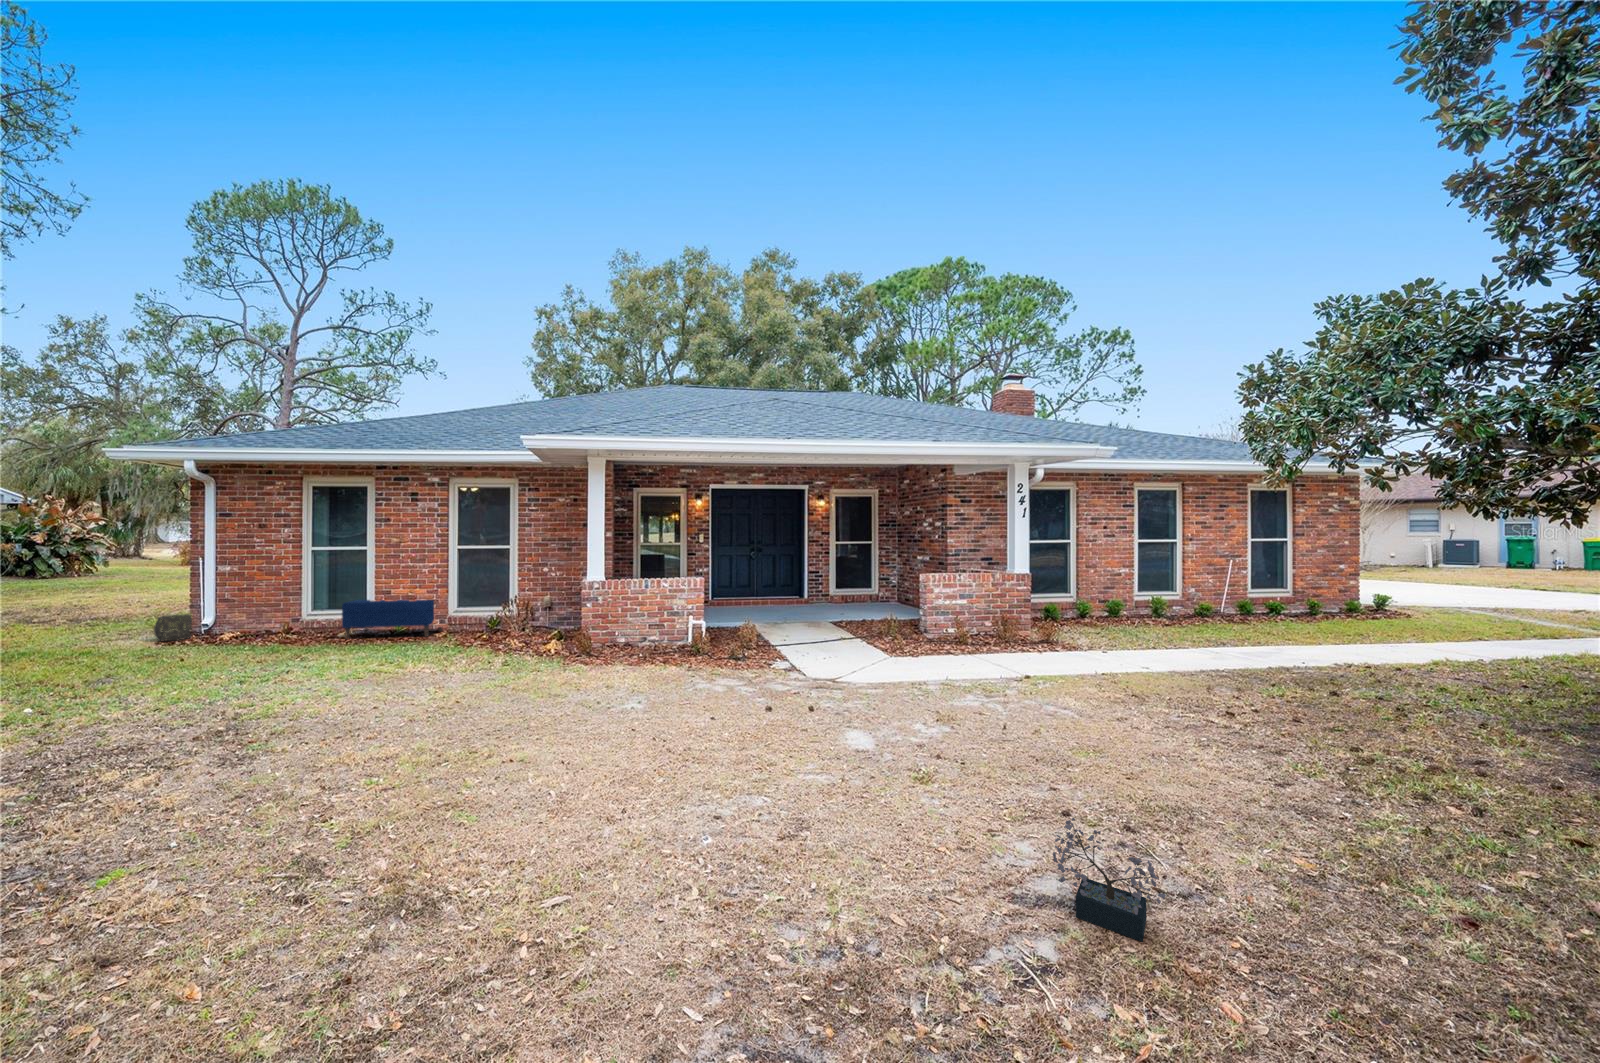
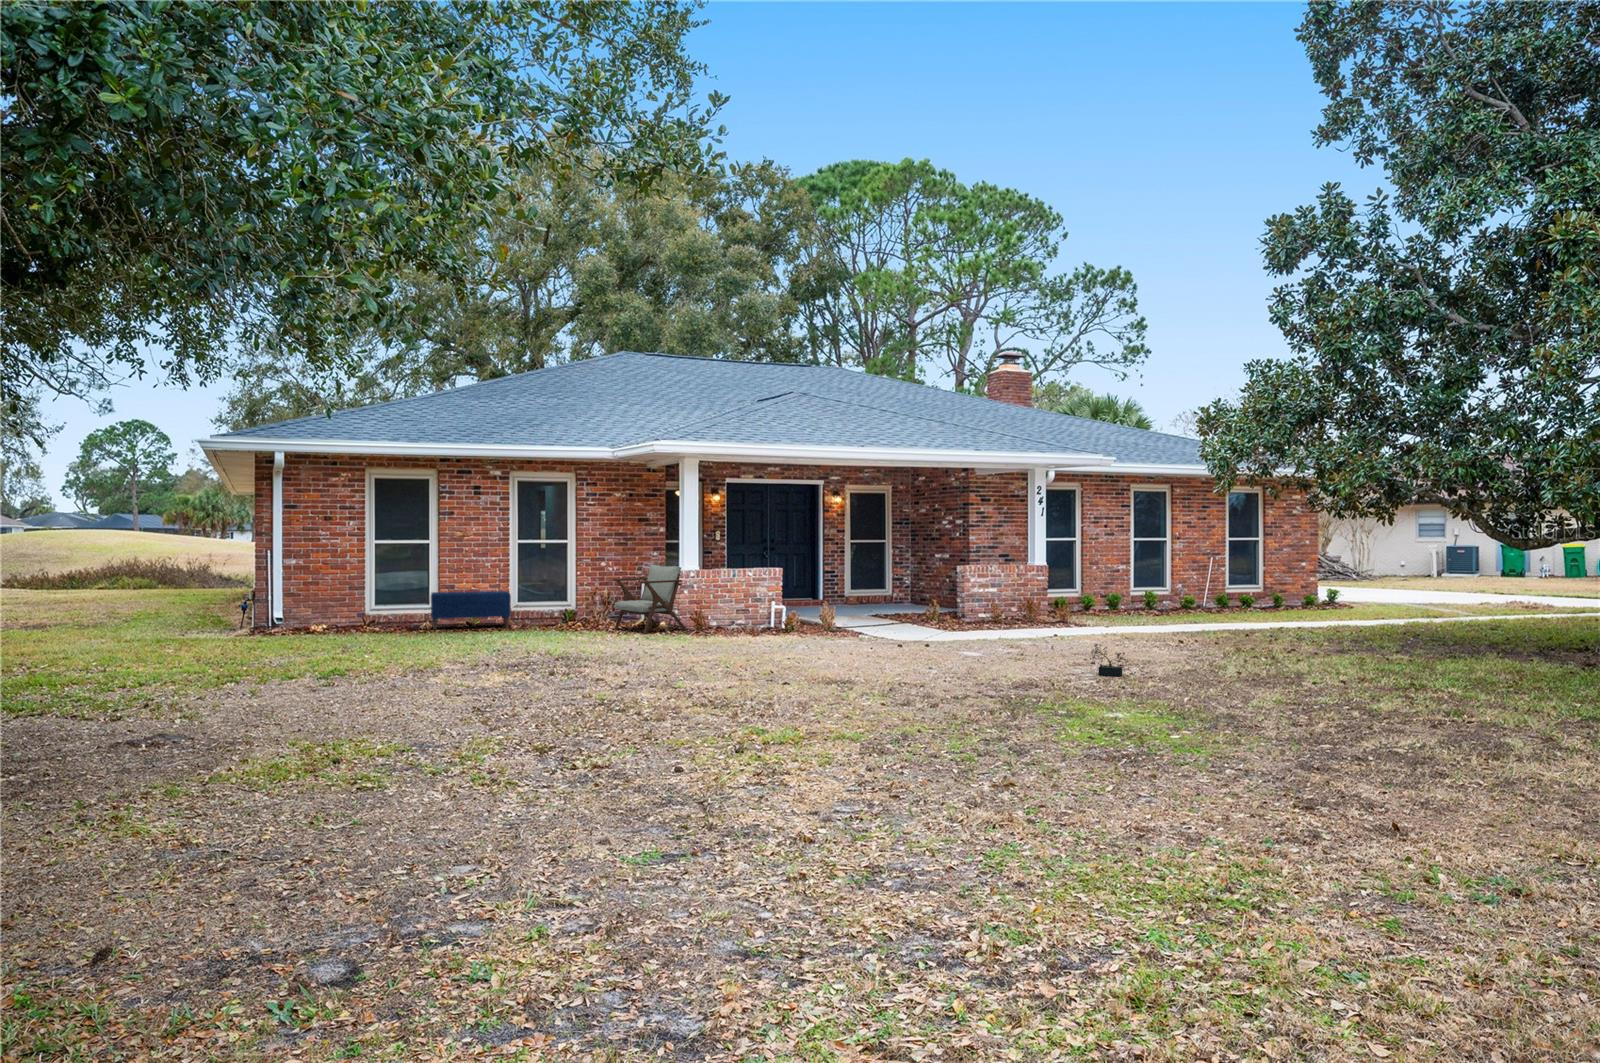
lounge chair: none [516,572,587,655] -> present [613,565,687,634]
woven basket: present [154,614,192,641] -> none [236,608,268,634]

